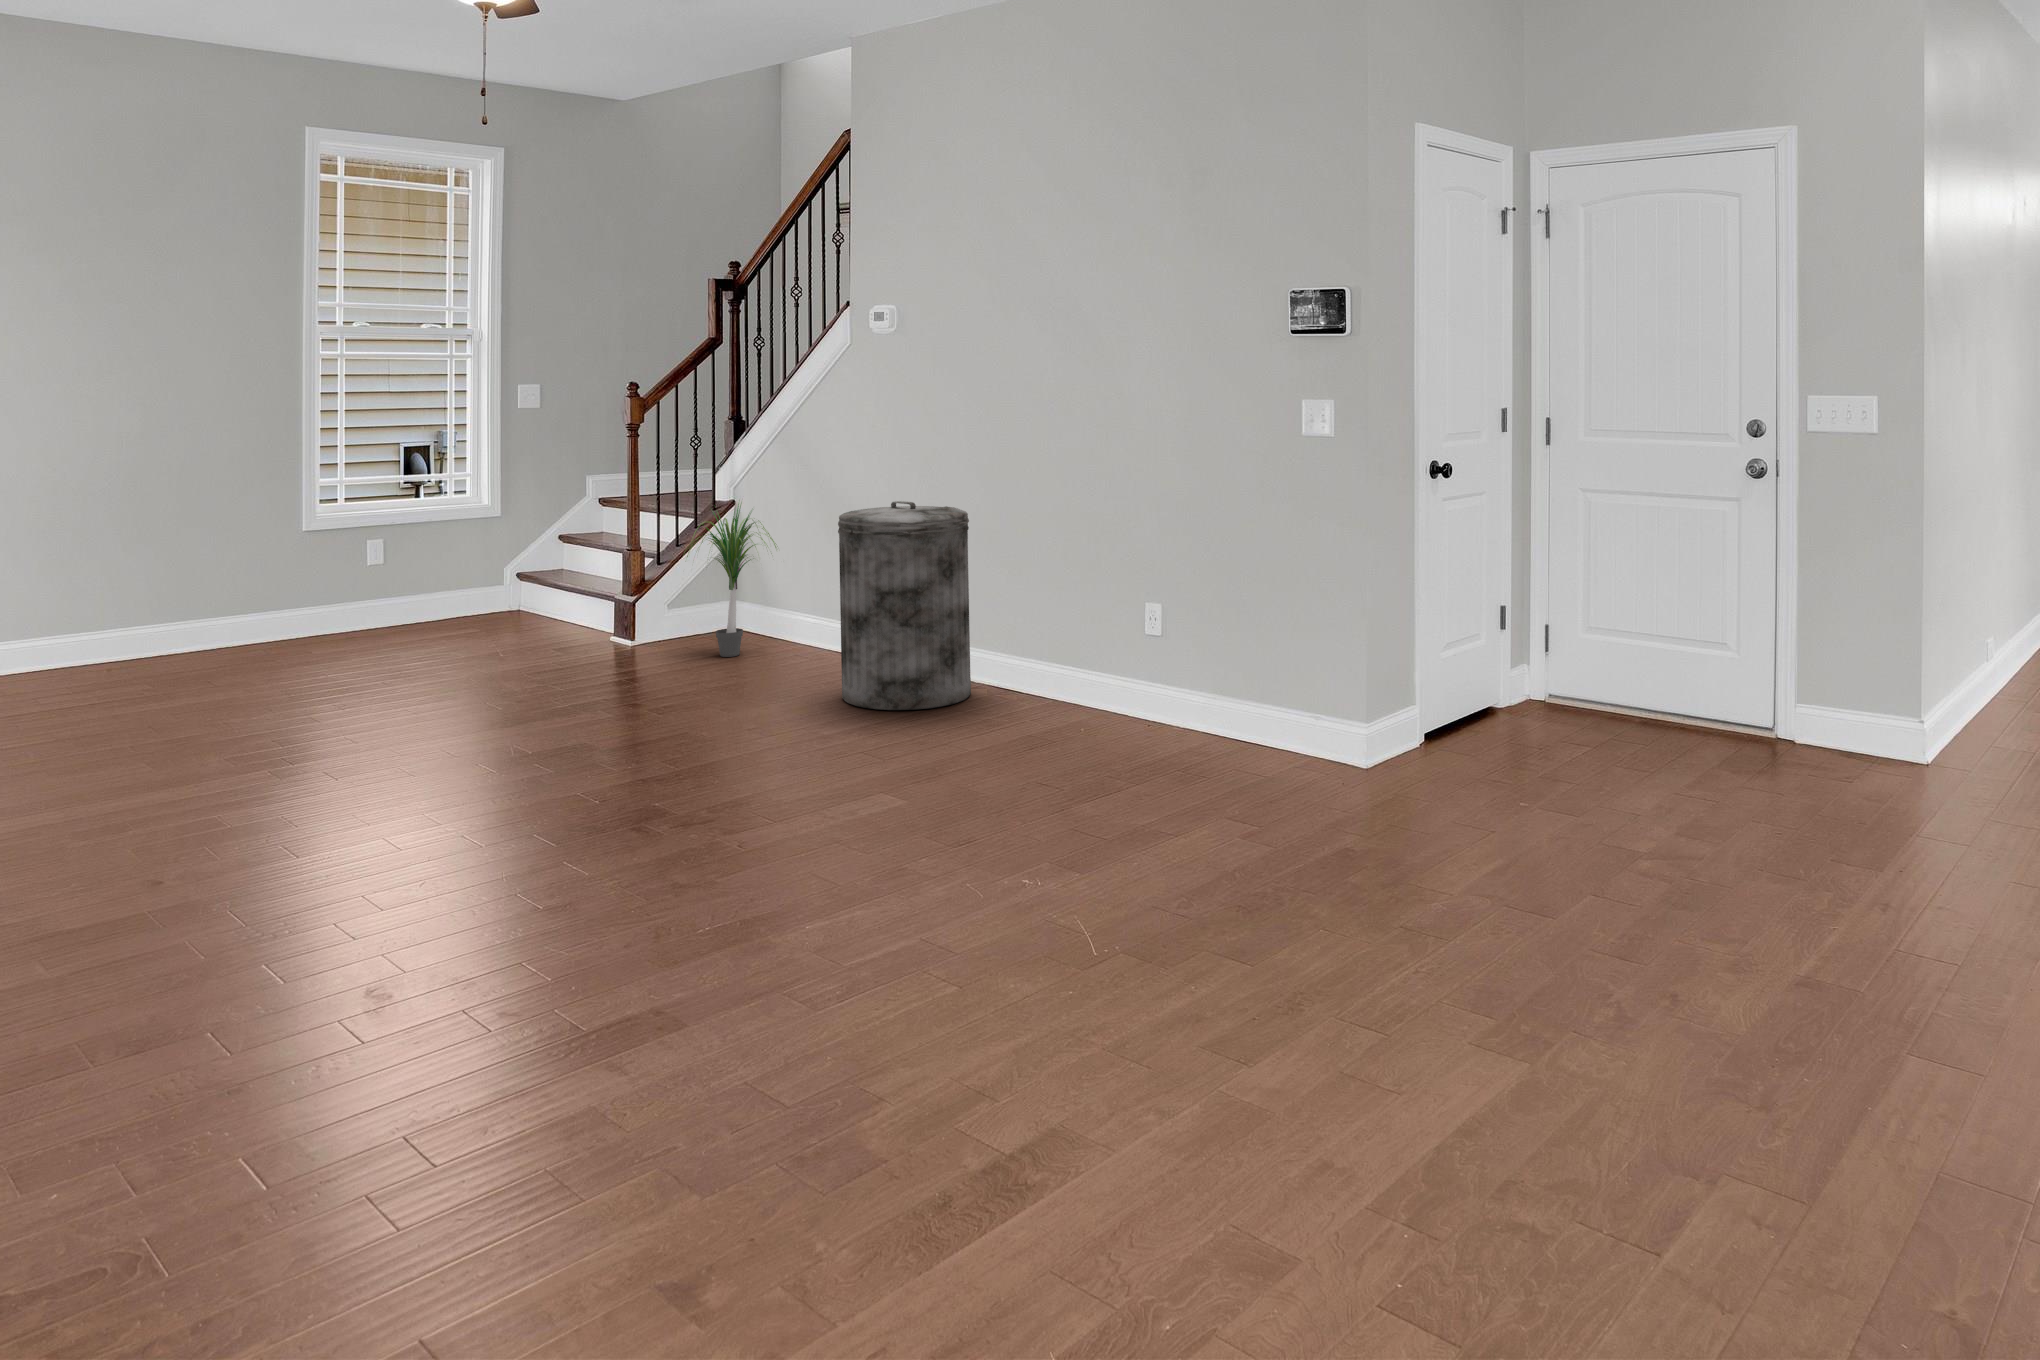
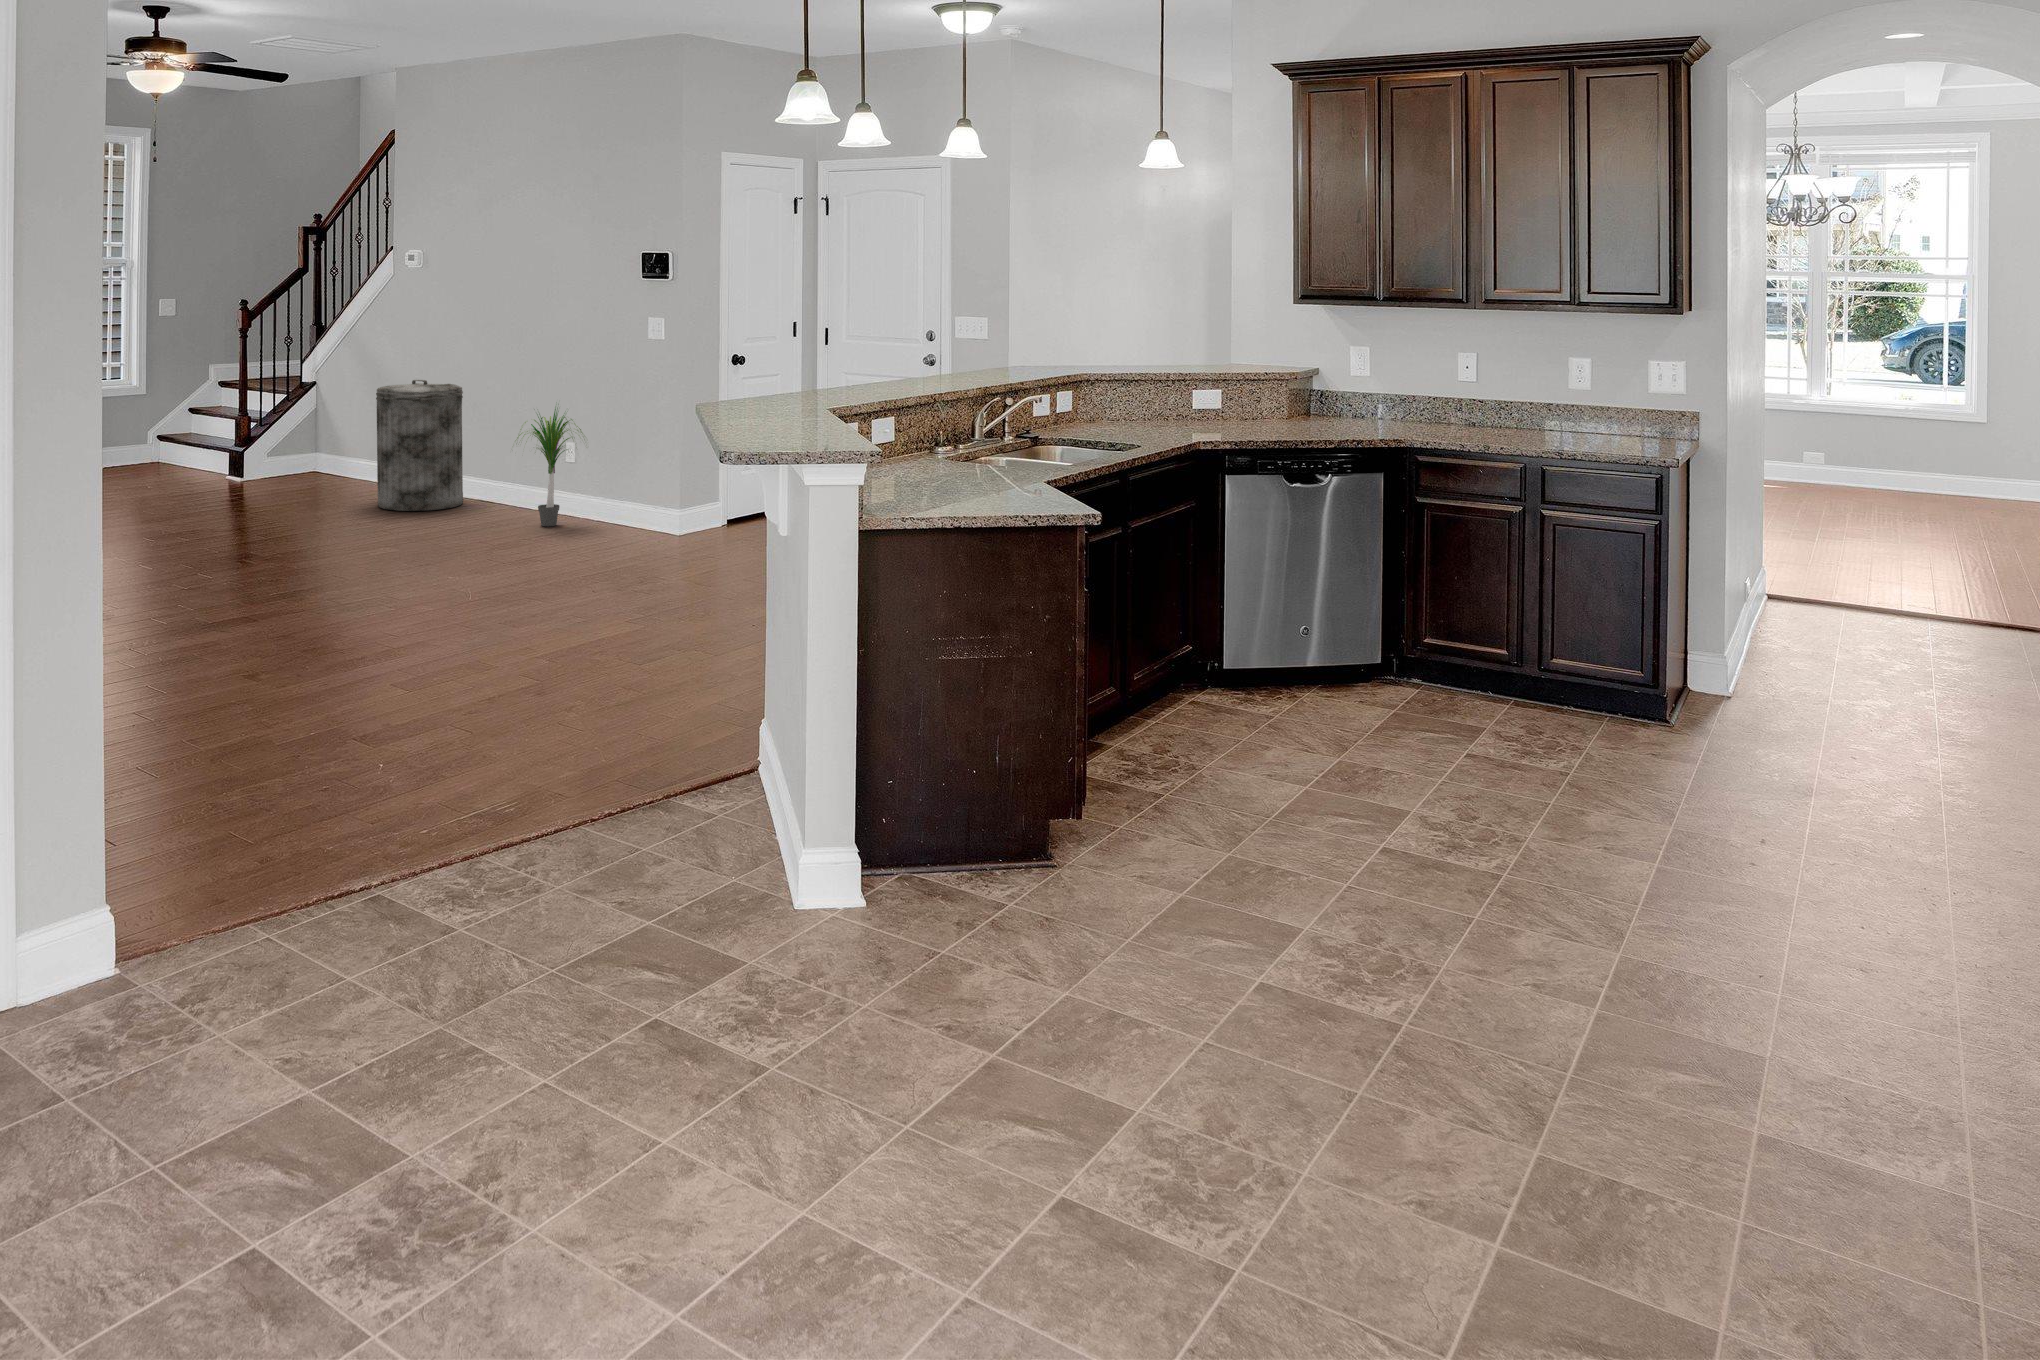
potted plant: present [687,504,776,657] -> present [517,408,582,526]

